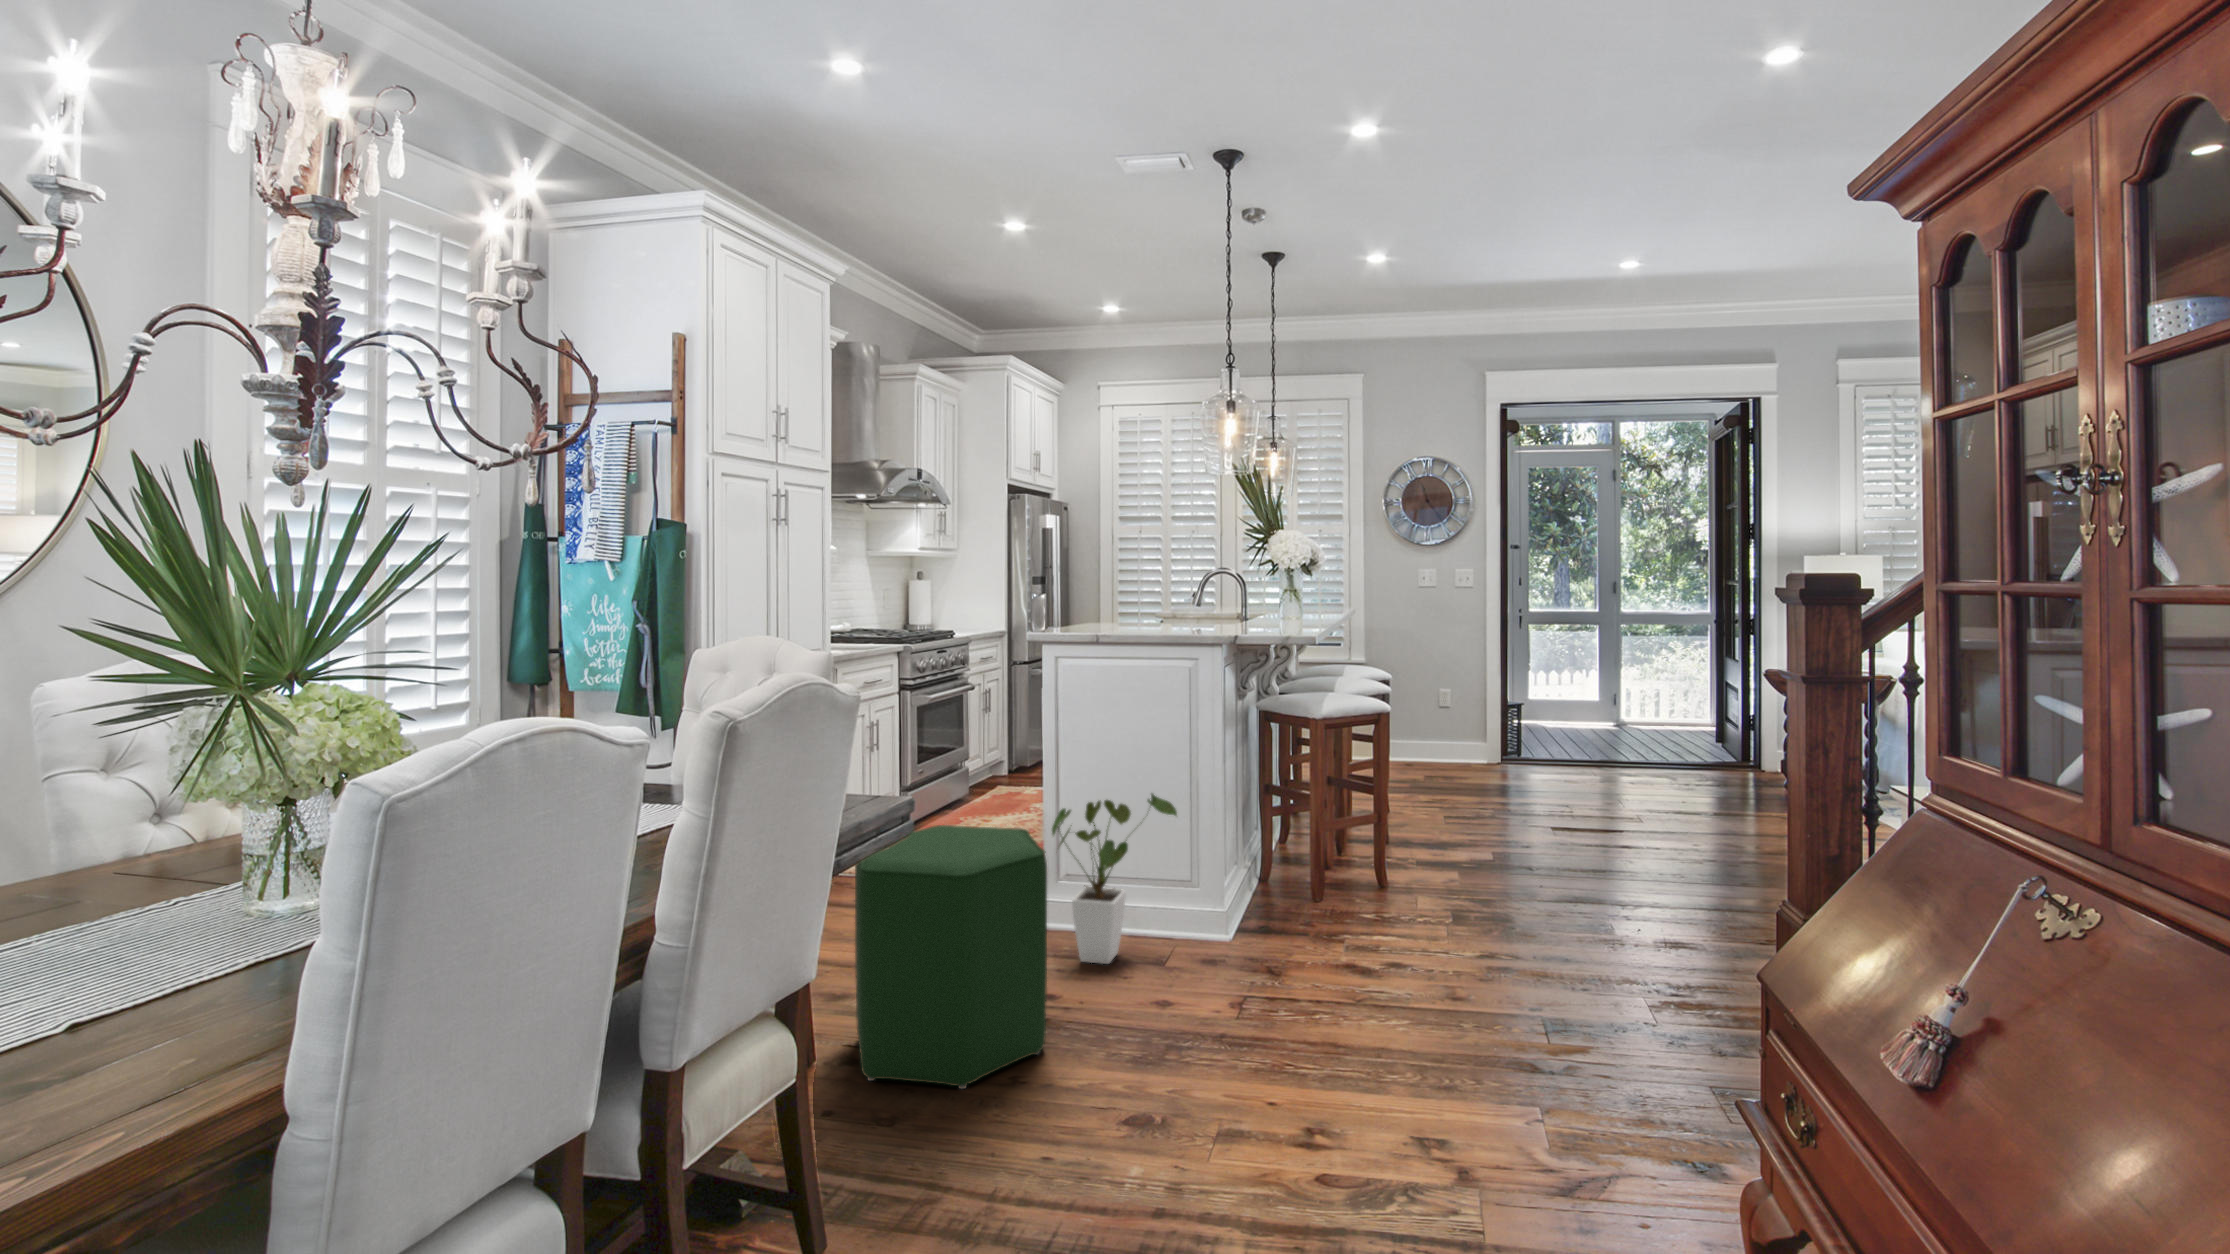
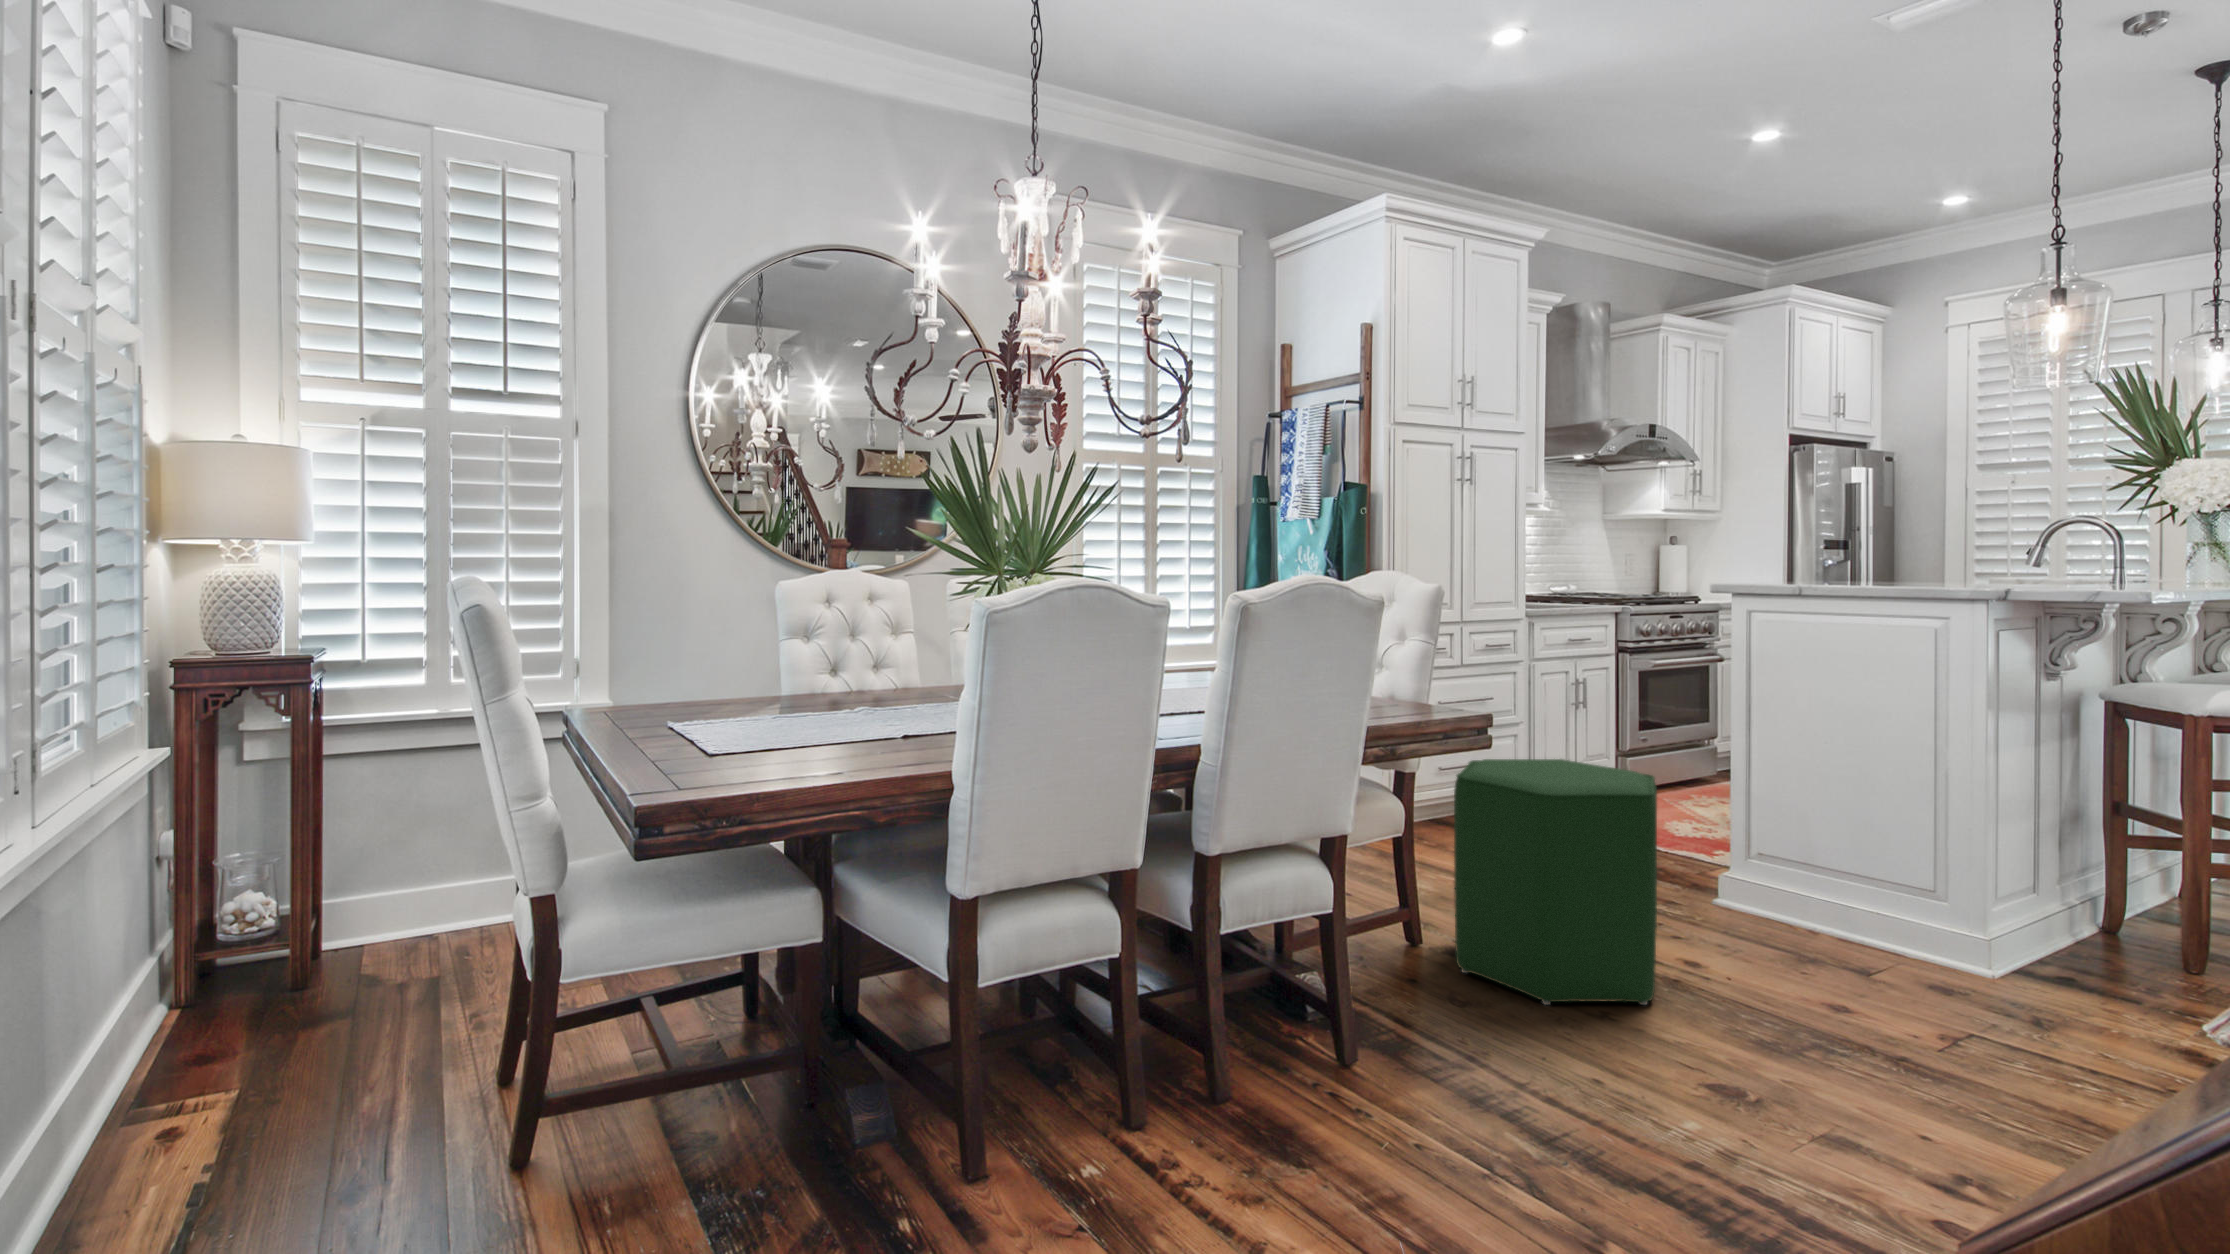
house plant: present [1052,794,1177,964] -> none [1703,769,1908,960]

